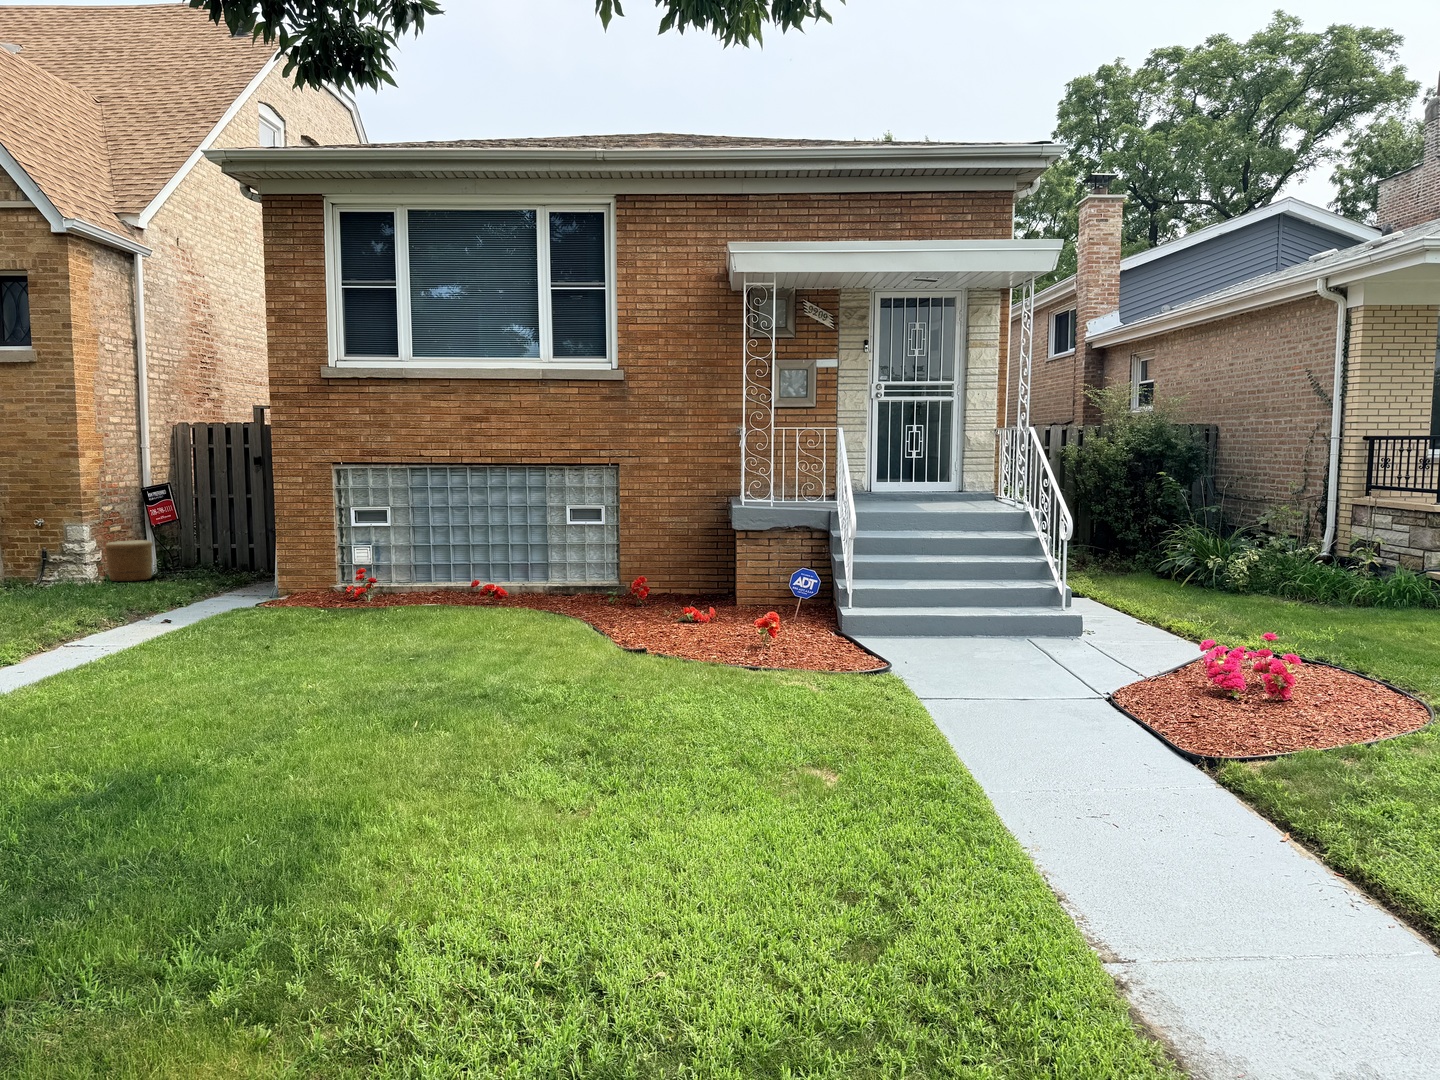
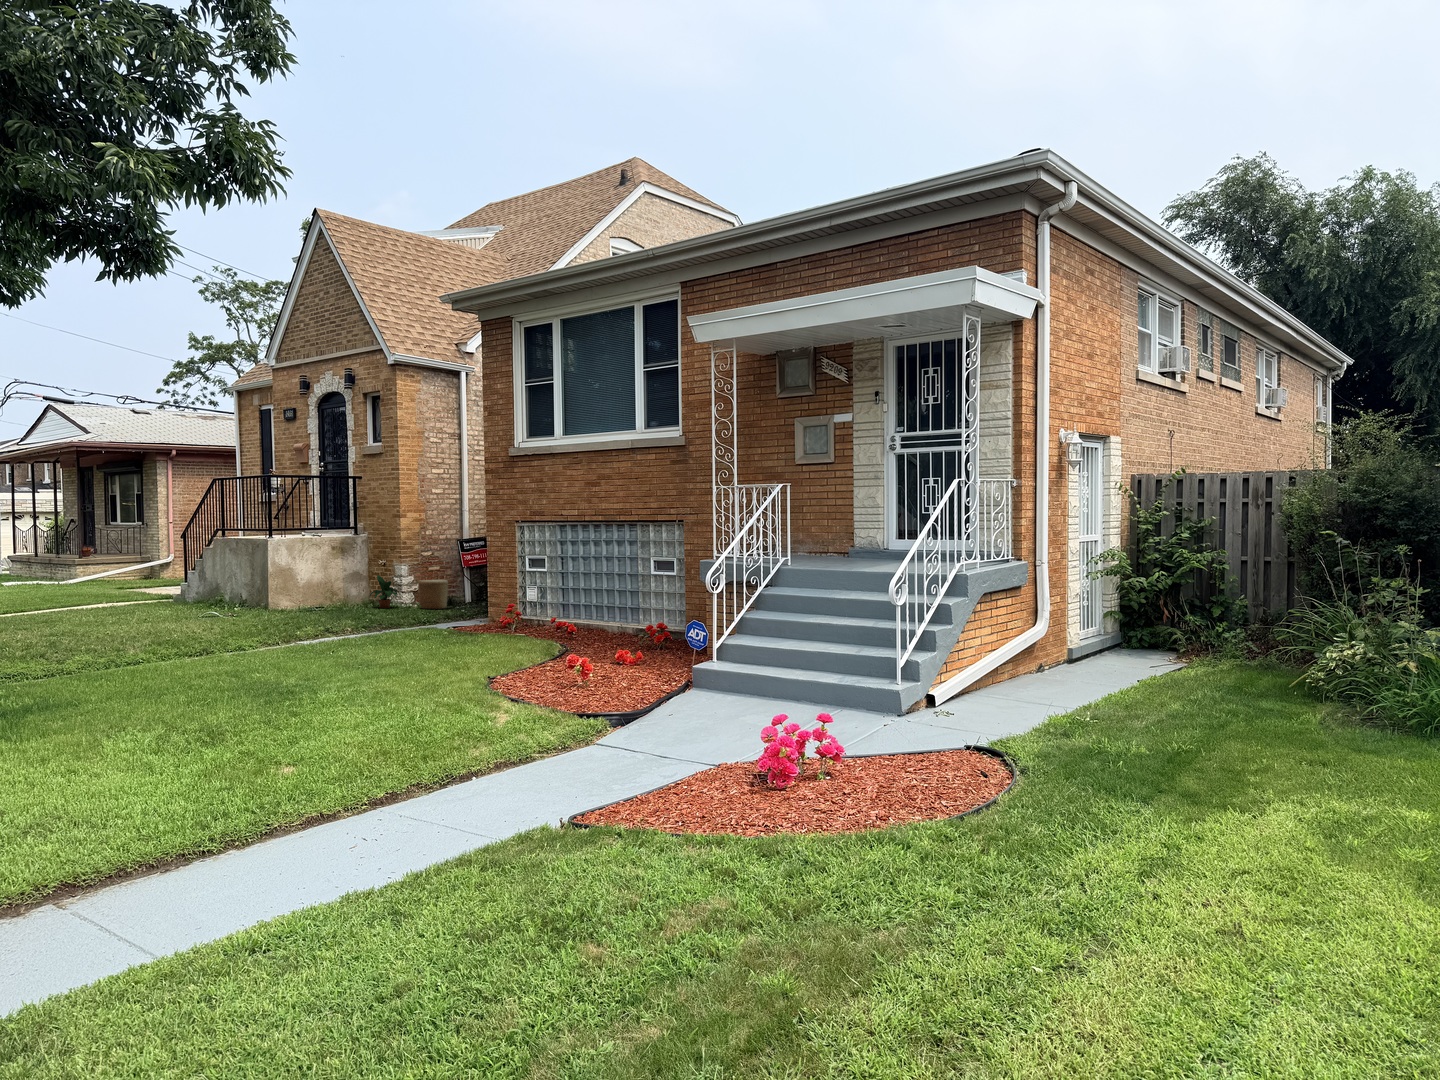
potted plant: none [25,540,75,586] -> present [370,575,397,608]

